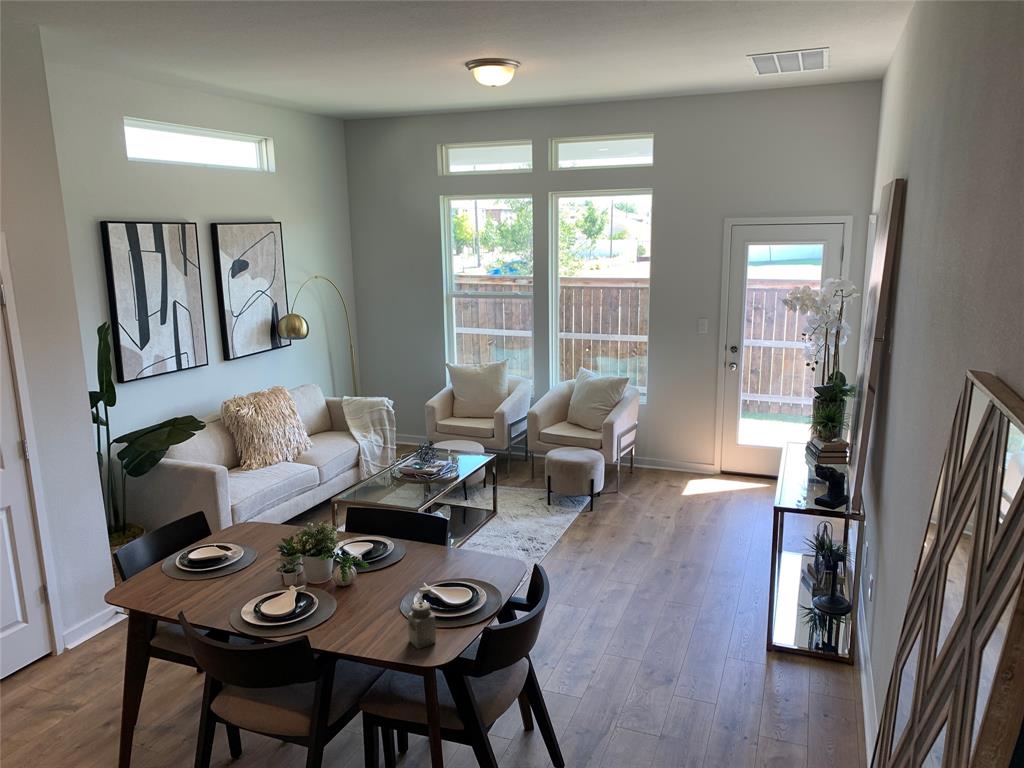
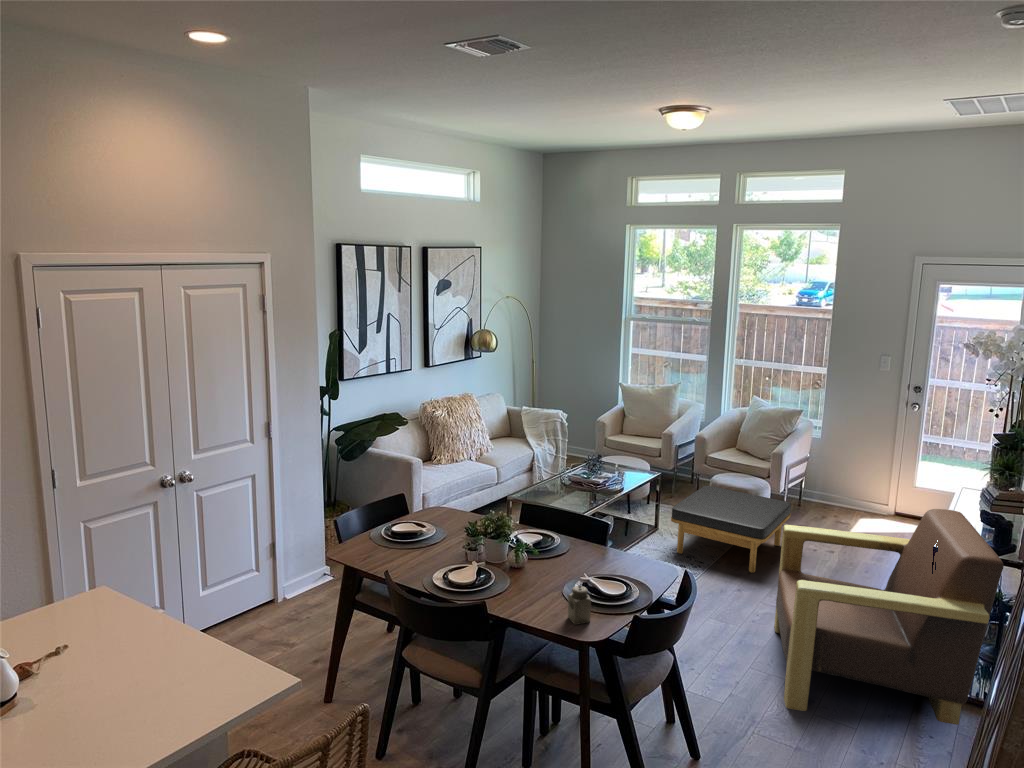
ottoman: none [510,463,626,548] -> present [671,486,791,573]
armchair: none [623,465,841,691] -> present [774,509,1004,725]

